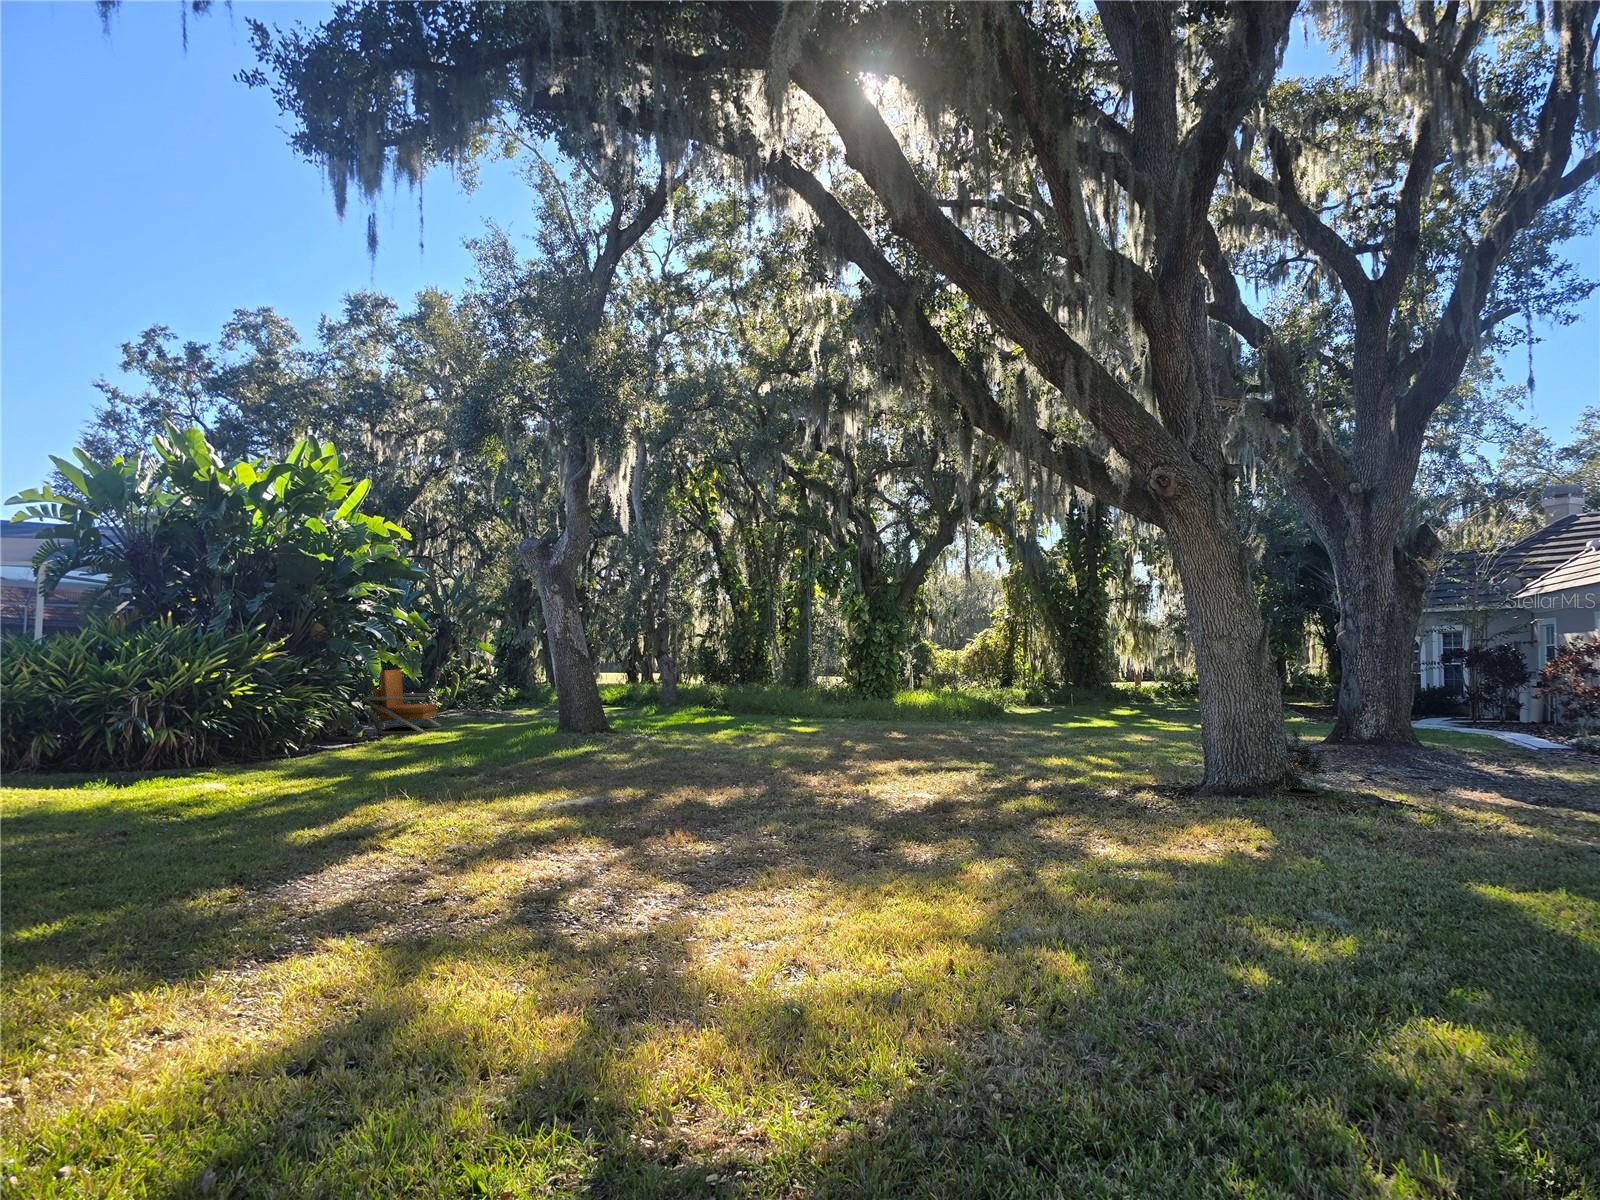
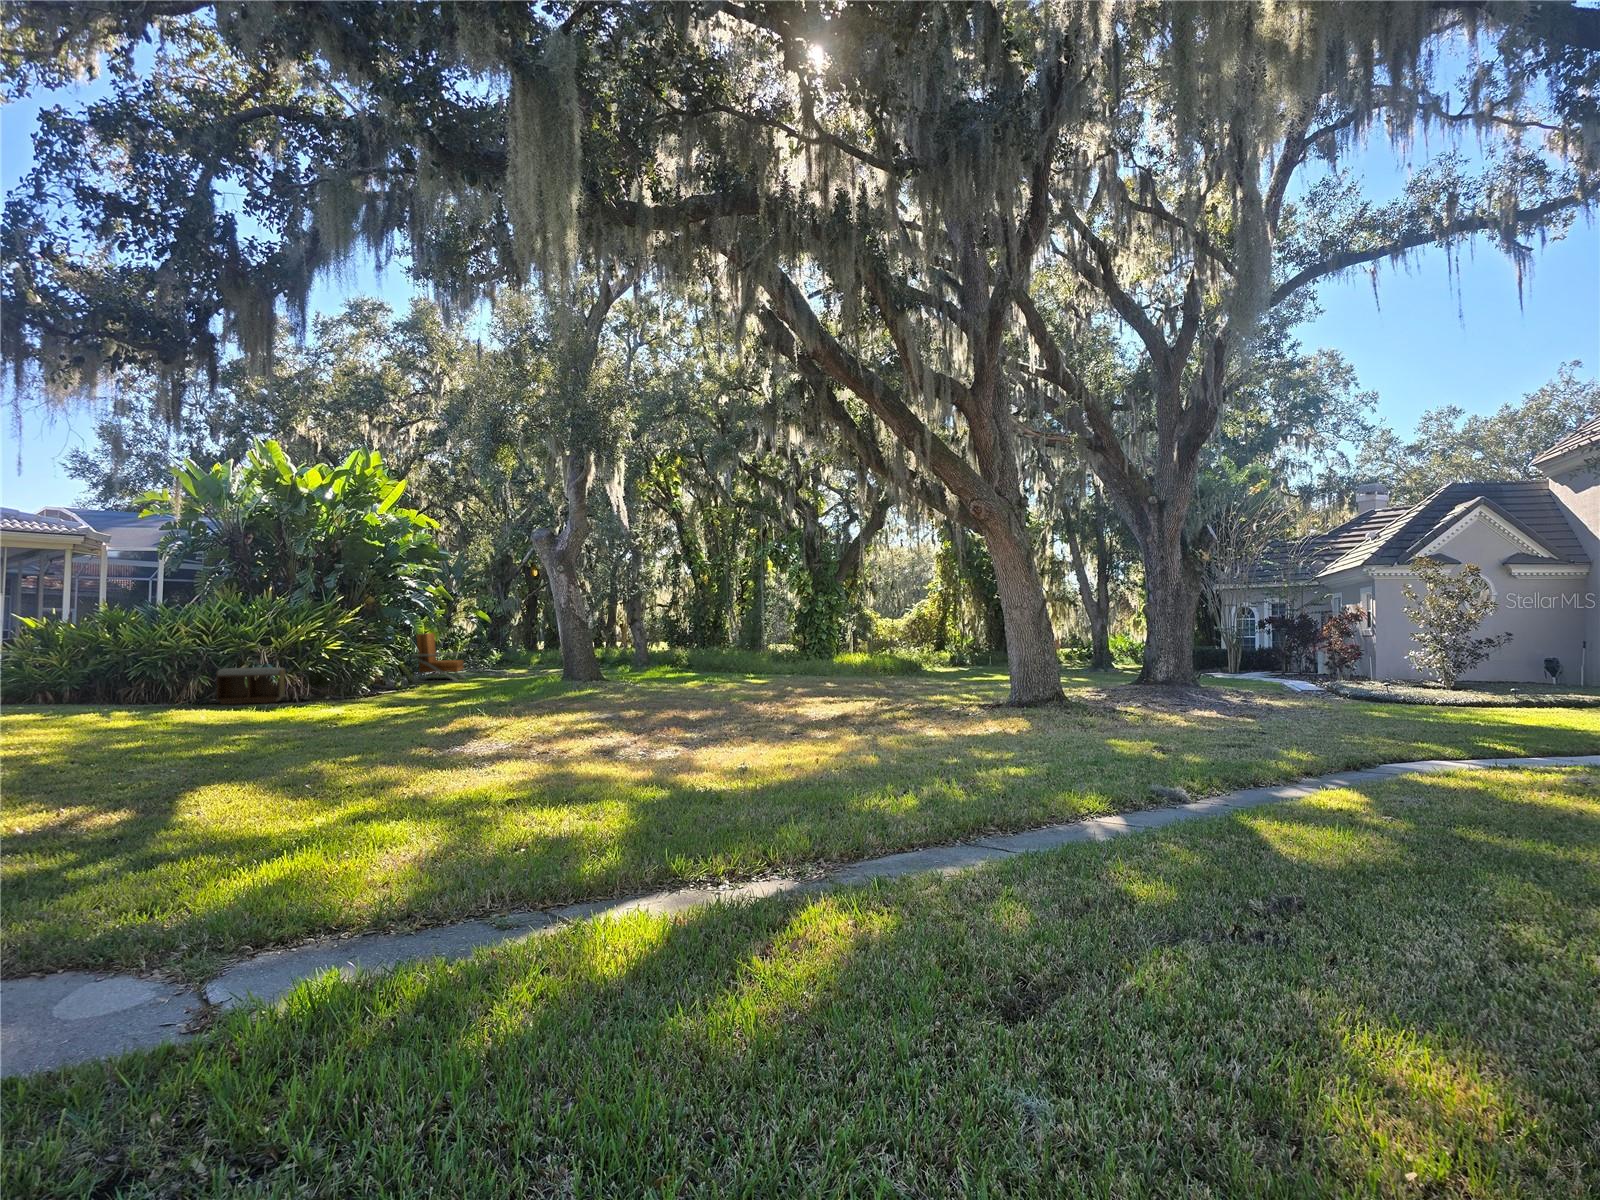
bench: none [13,723,134,779] -> present [216,667,286,704]
potted tree: present [1276,730,1323,797] -> present [304,662,331,700]

